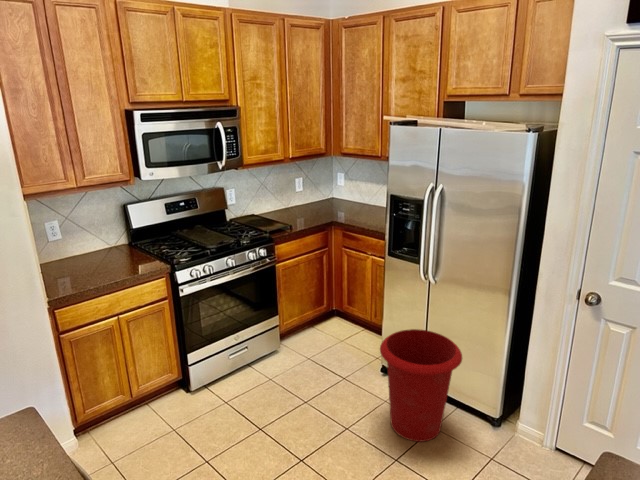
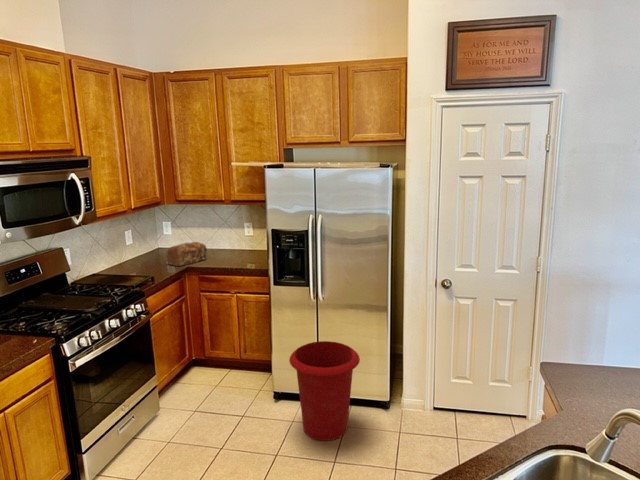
bread loaf: none [320,197,360,219] -> present [166,242,207,266]

